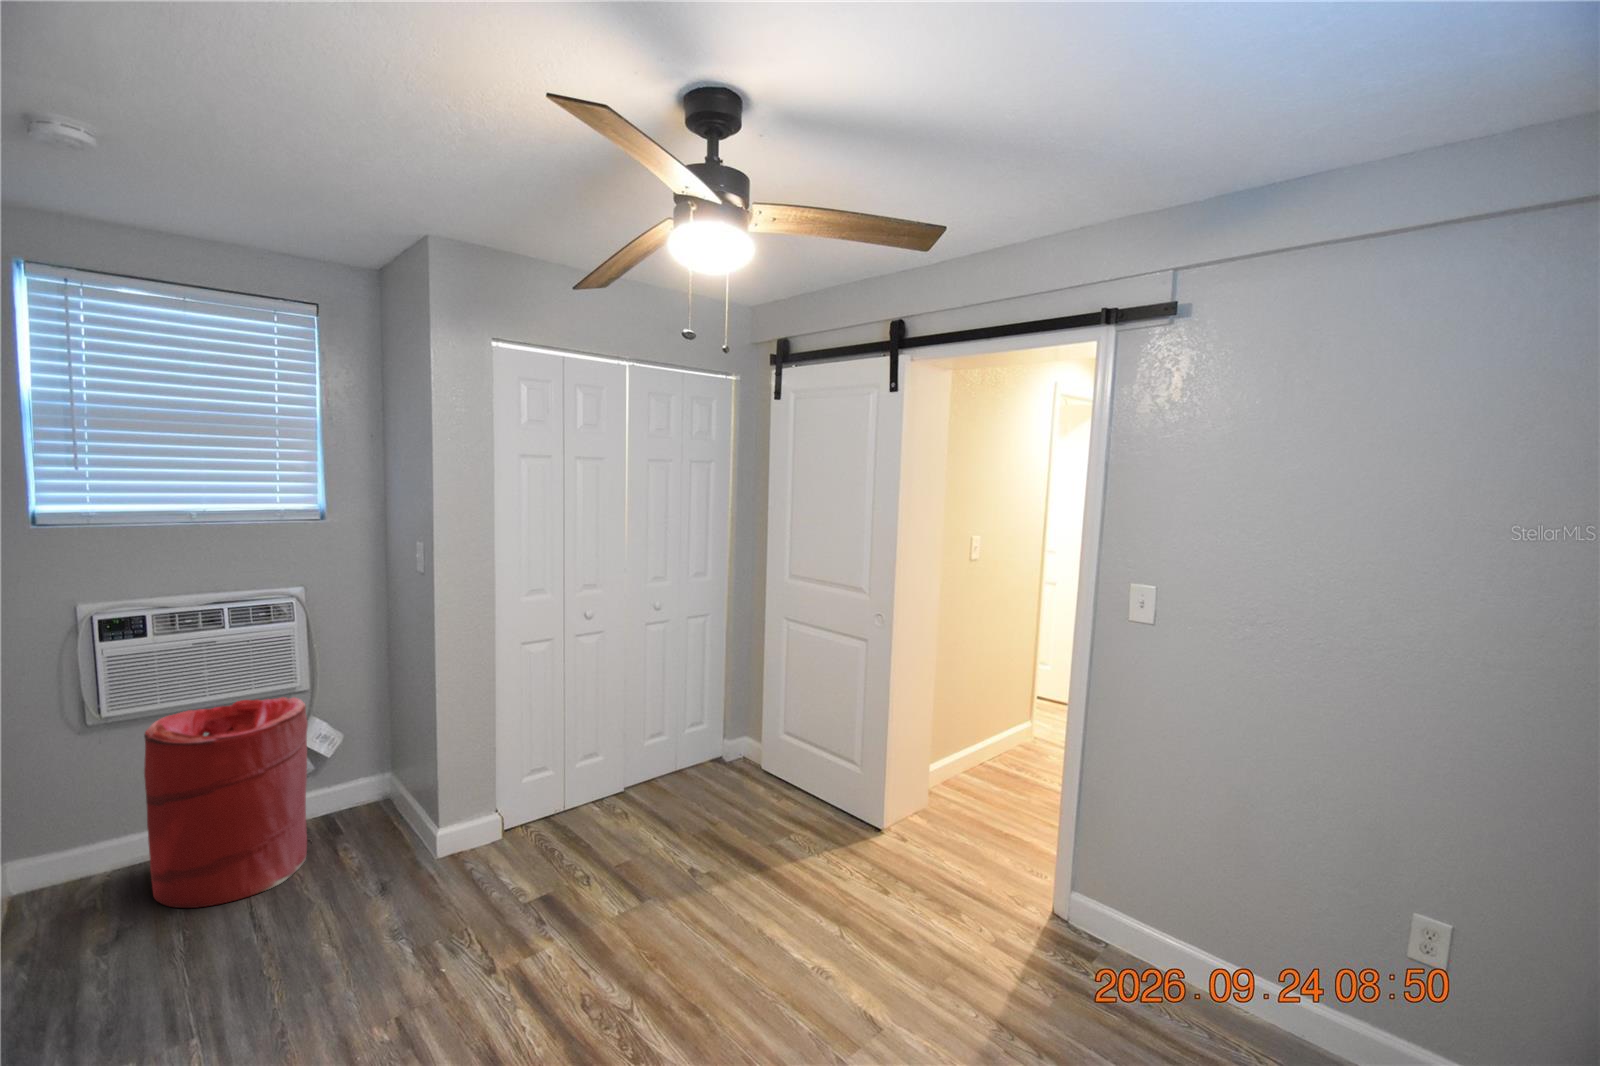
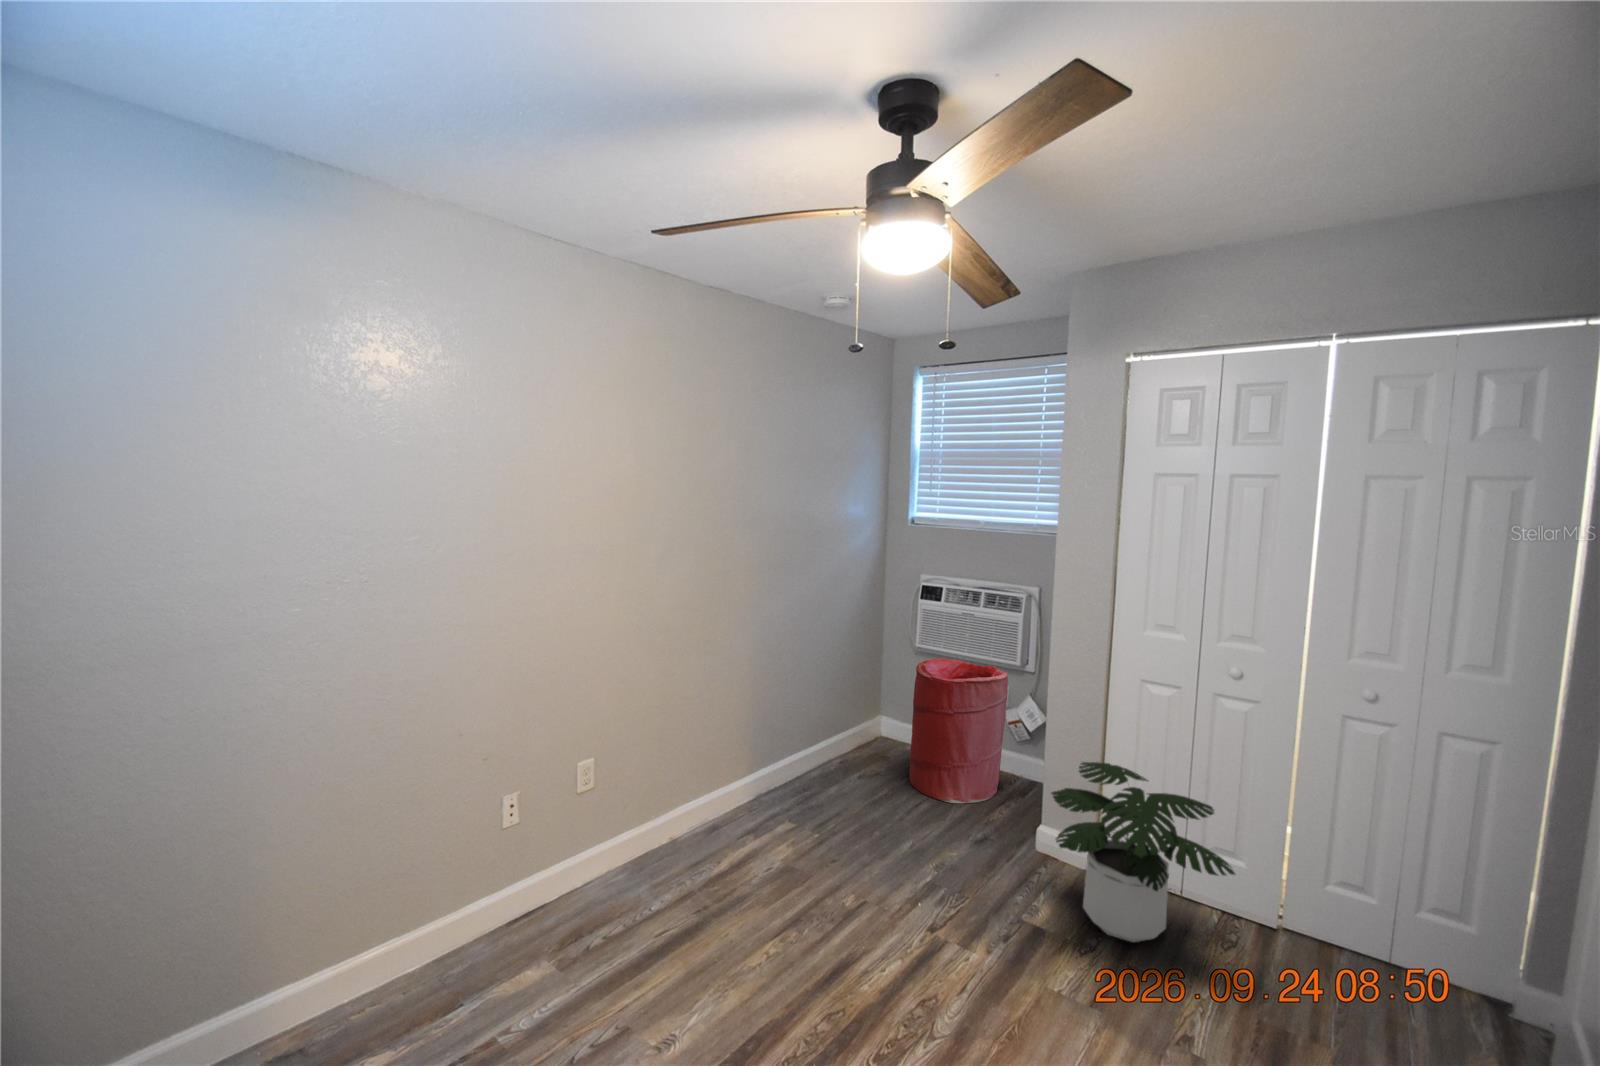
potted plant: none [486,720,655,862] -> present [1051,762,1235,943]

